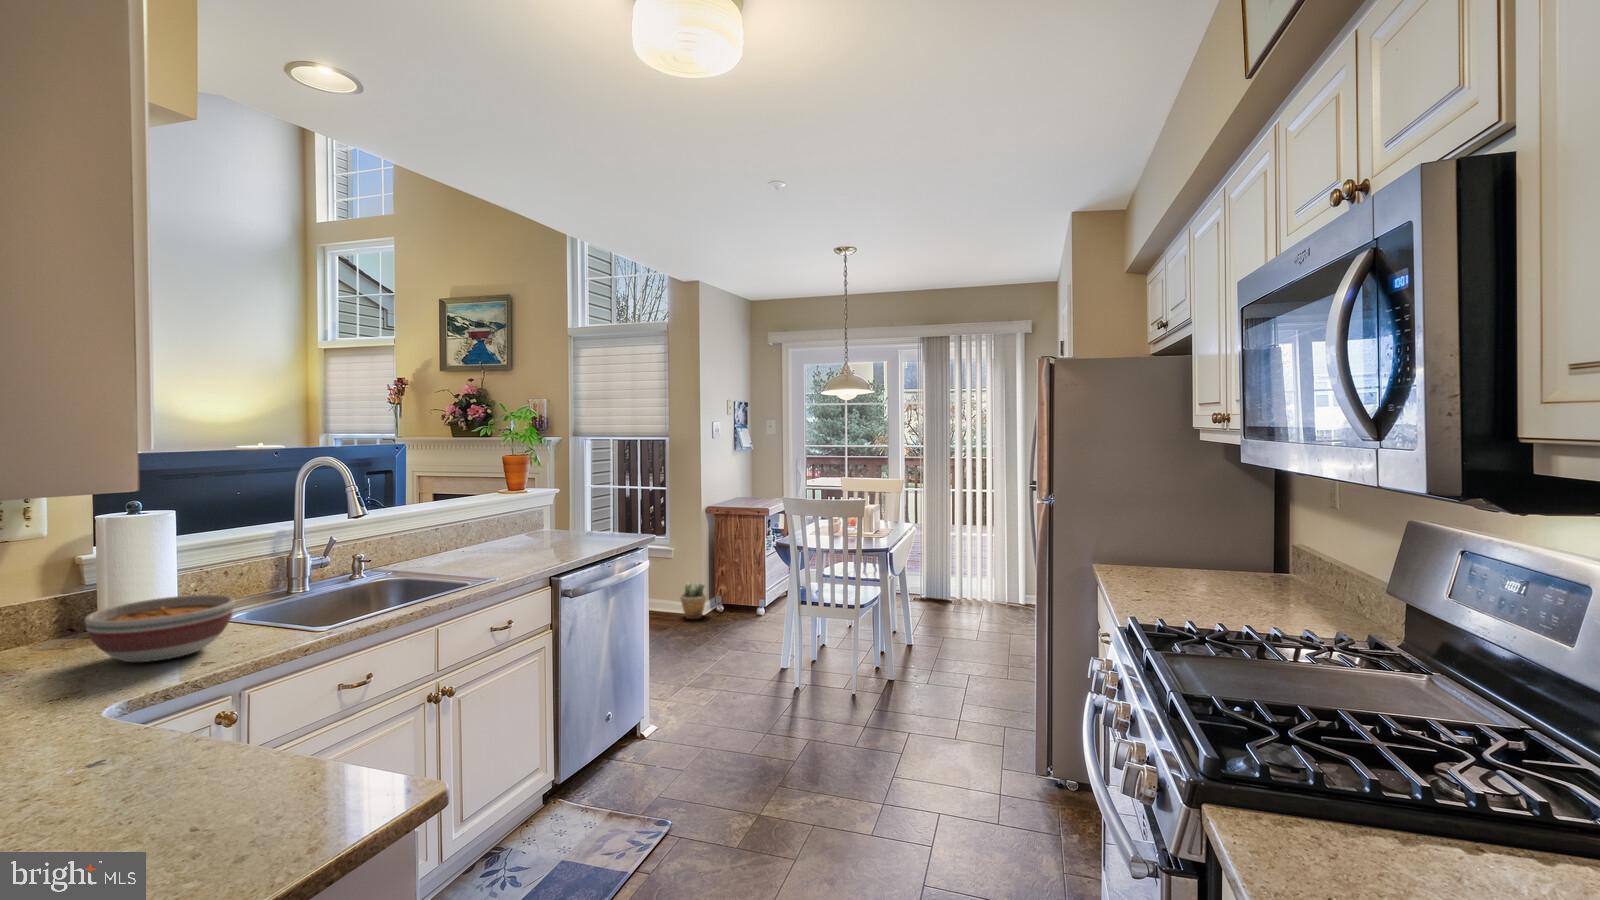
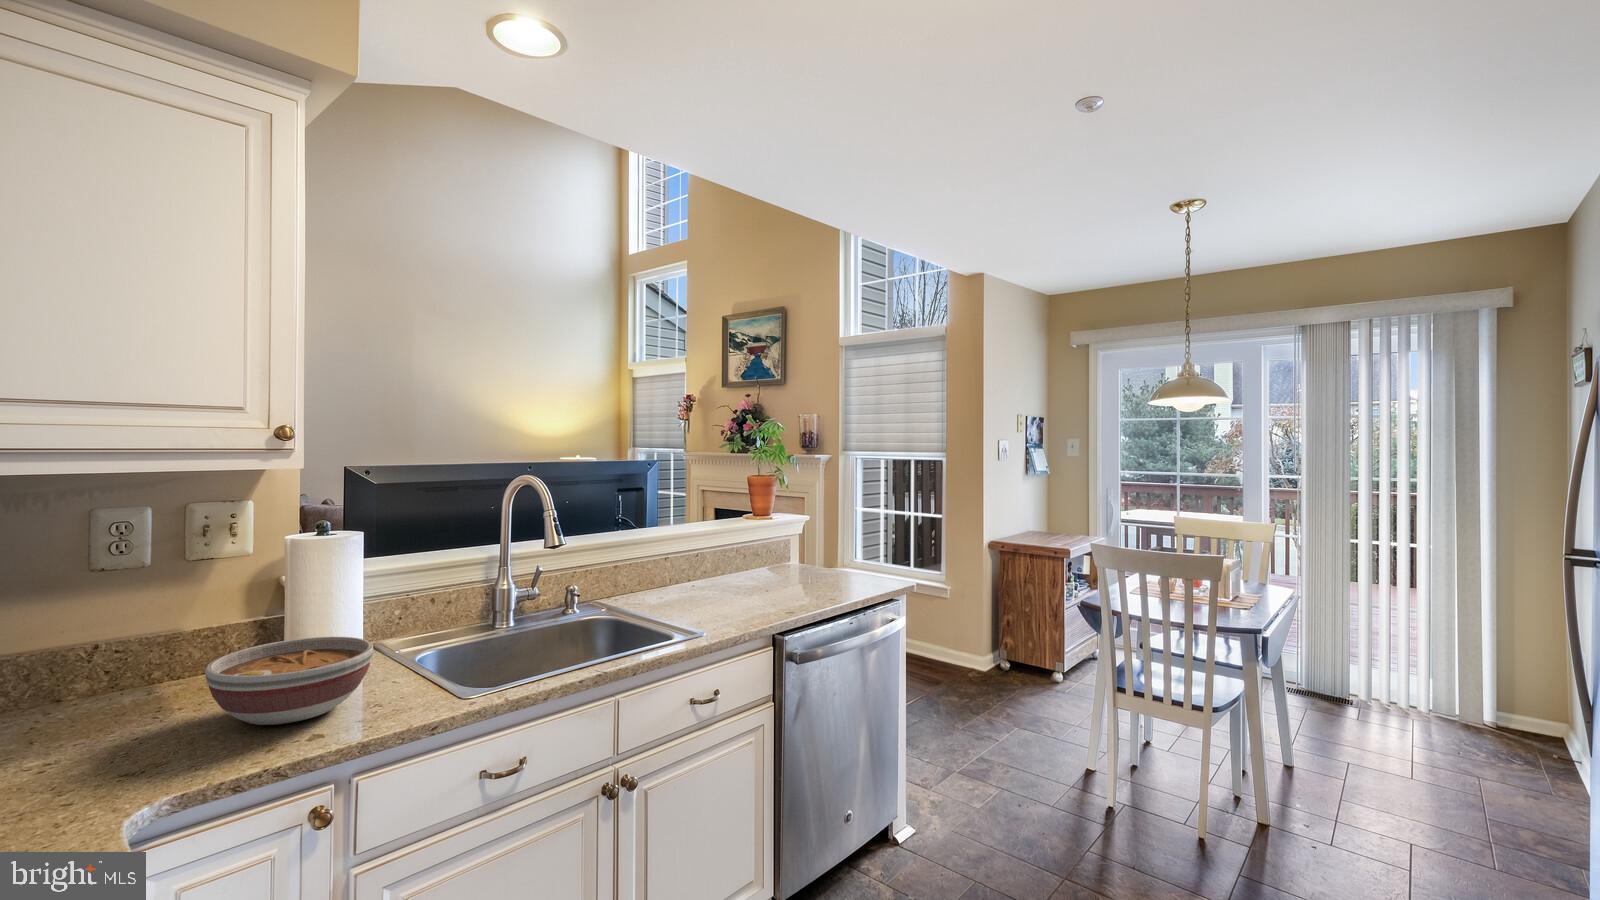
potted plant: present [680,583,706,619] -> none [955,629,987,673]

